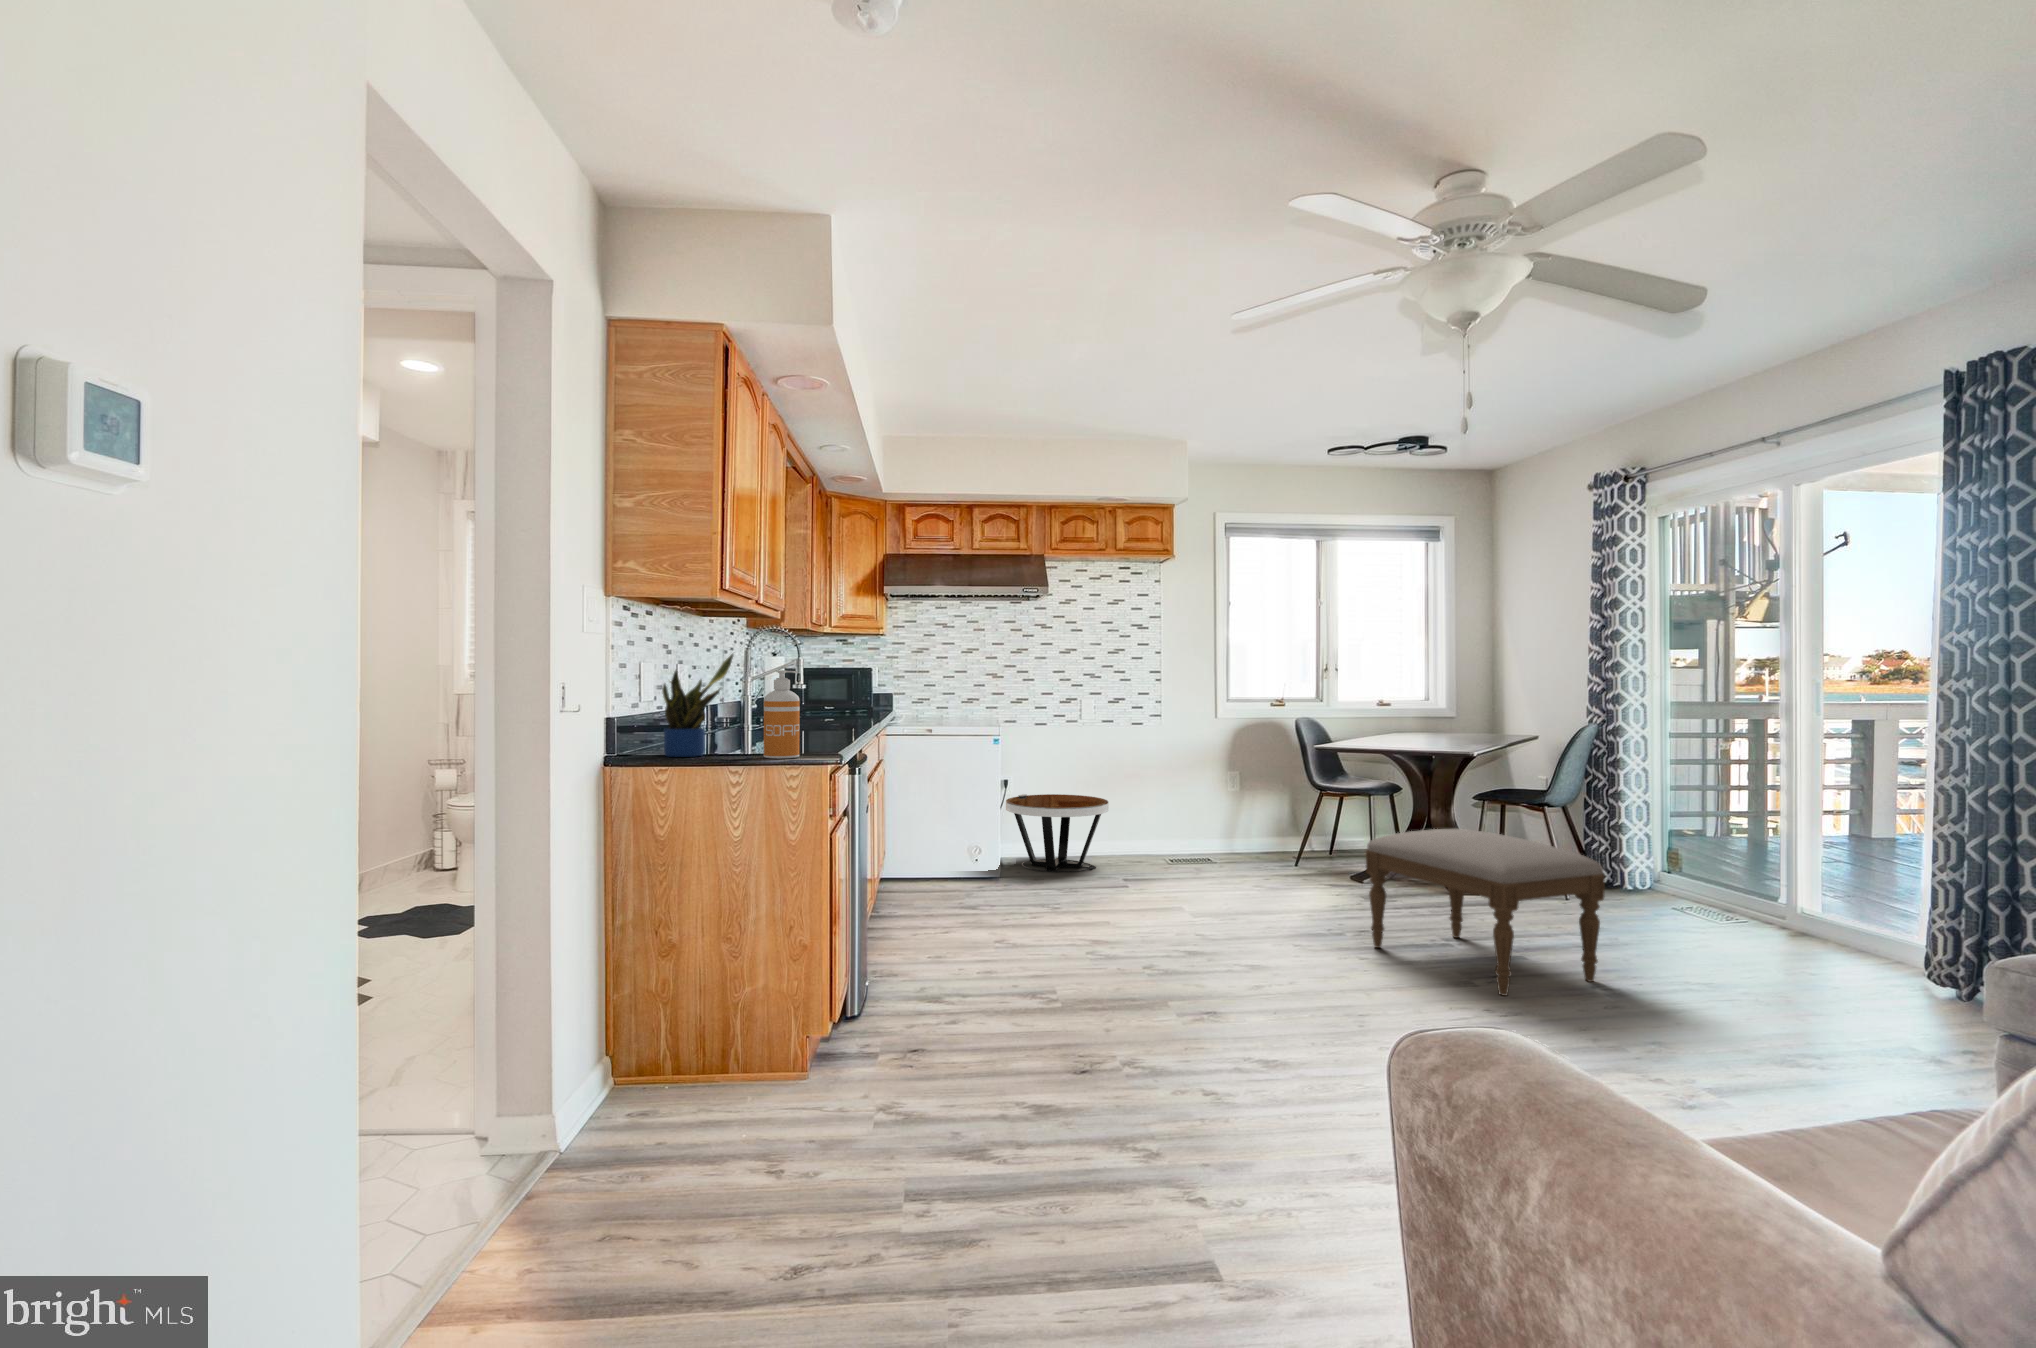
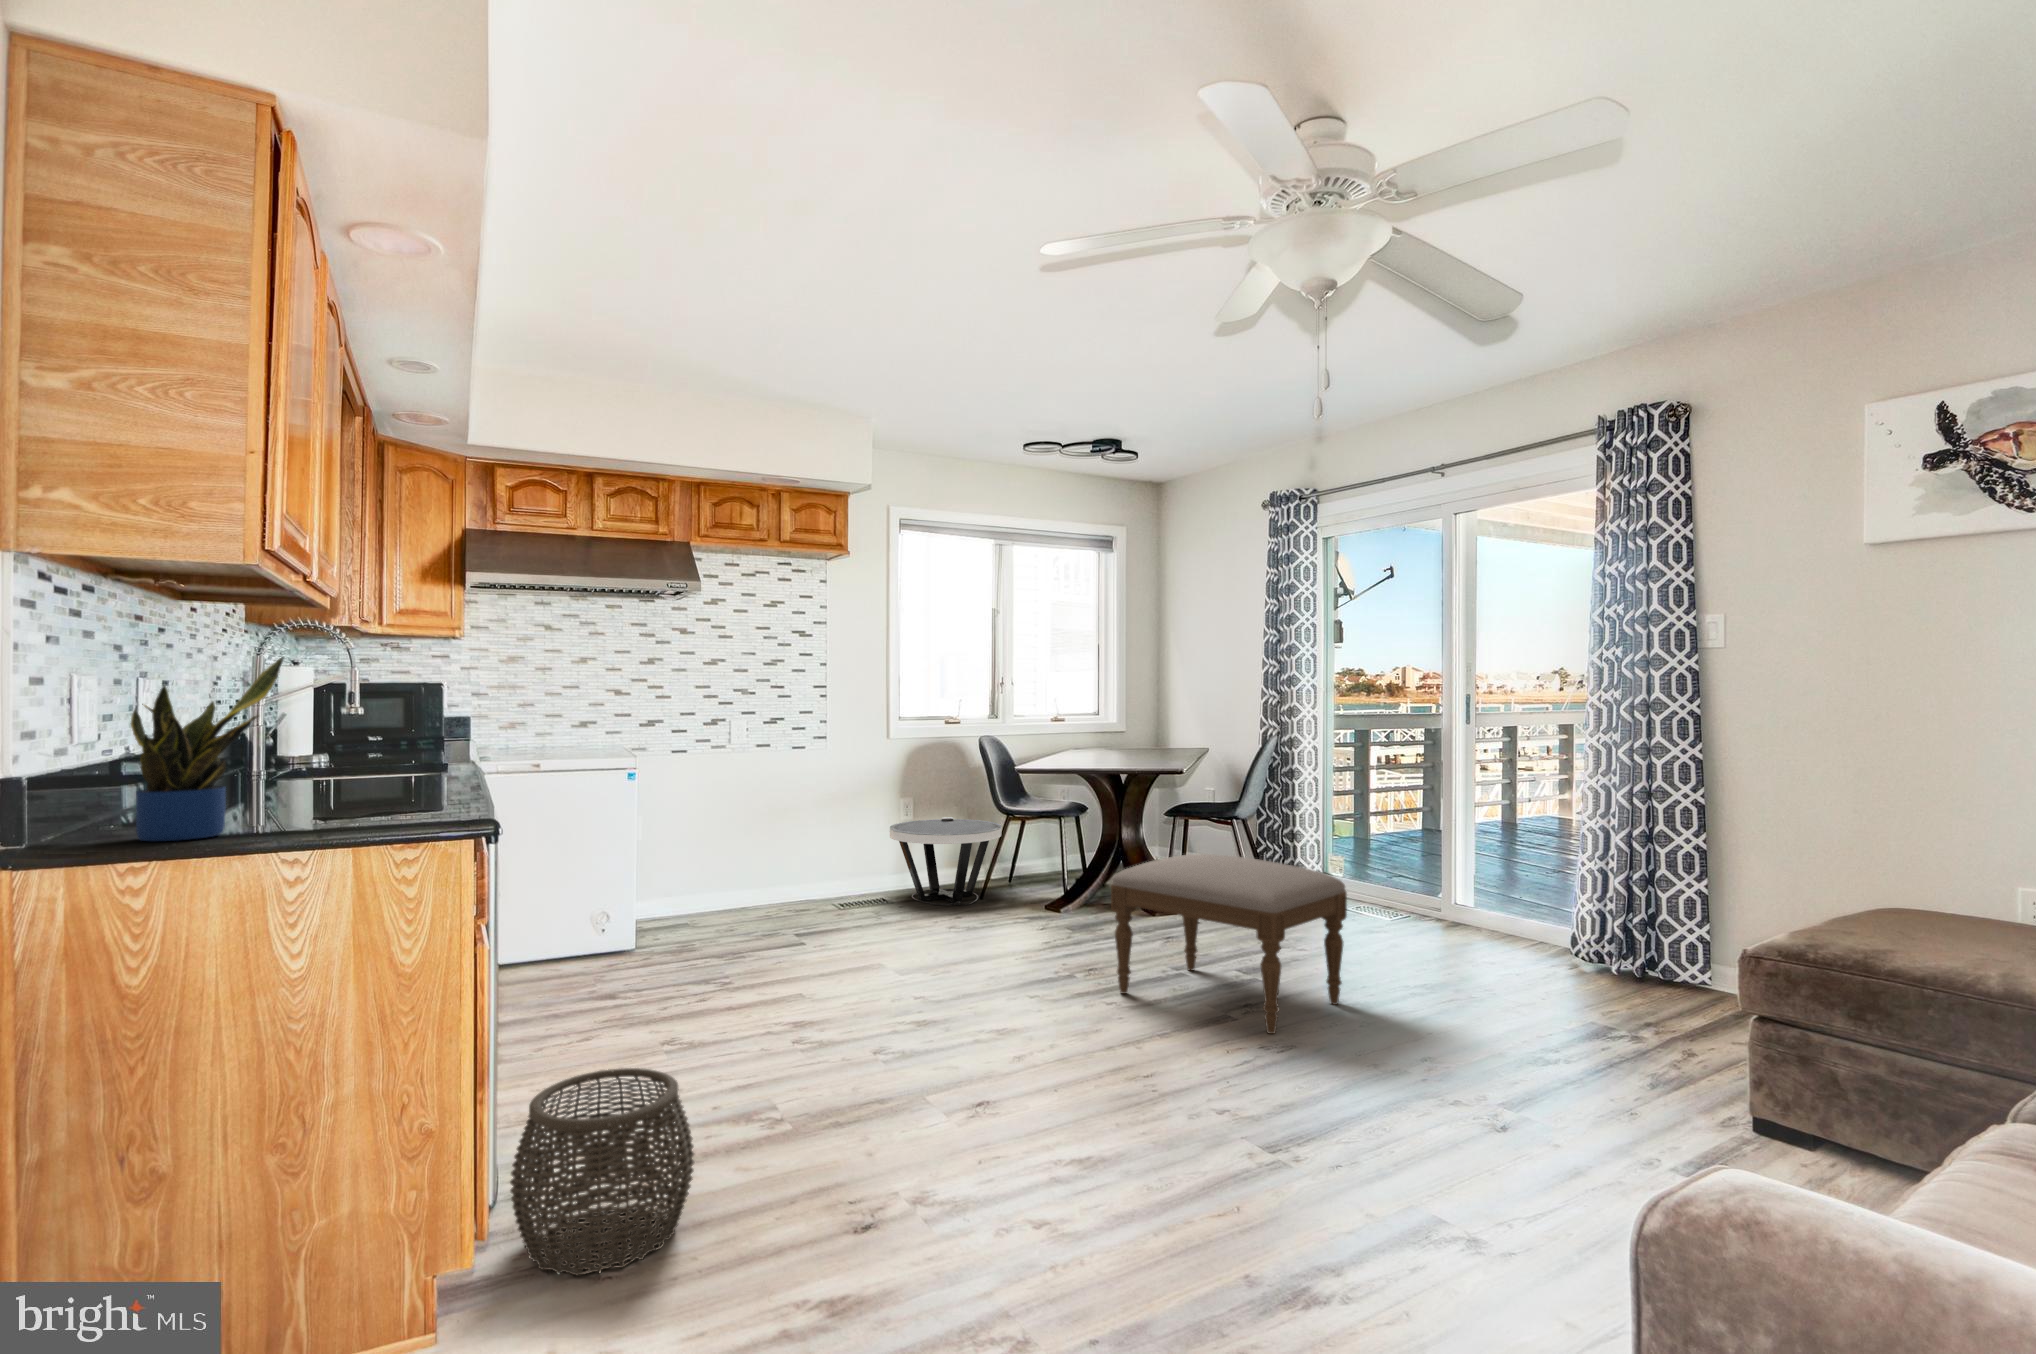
soap dispenser: present [764,670,800,759] -> none [346,686,415,833]
side table: present [1006,794,1109,872] -> present [890,817,1002,906]
woven basket: none [858,932,973,1058] -> present [510,1068,694,1275]

